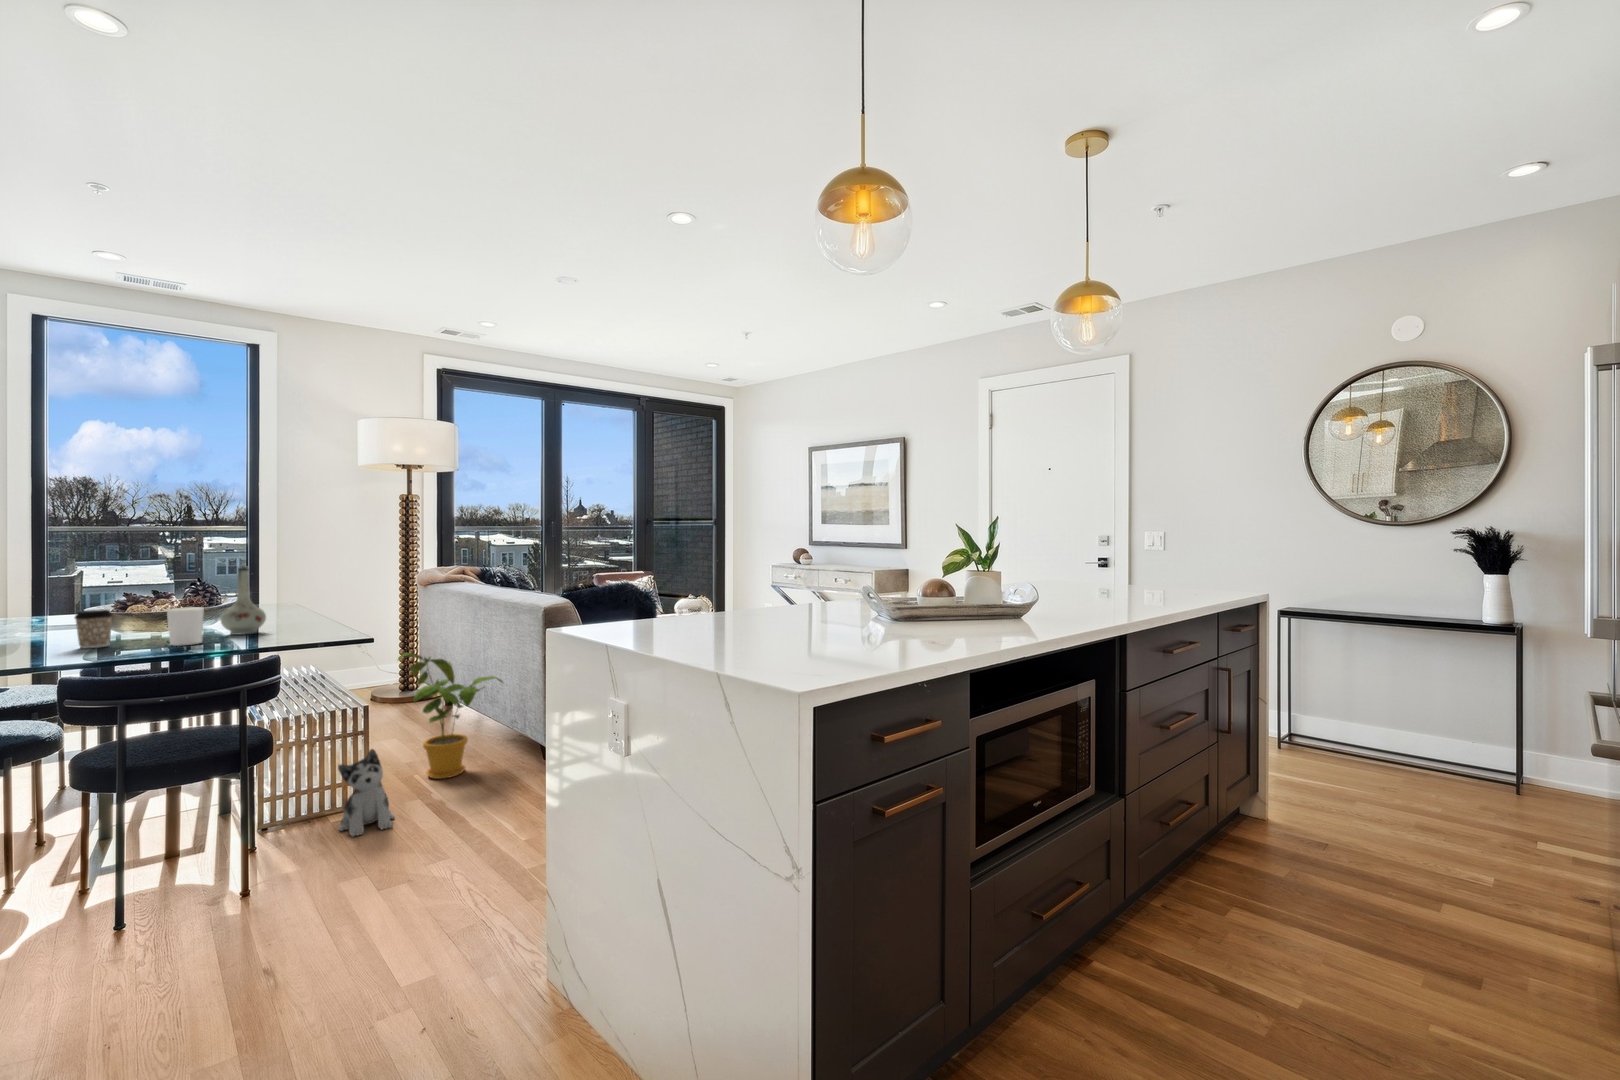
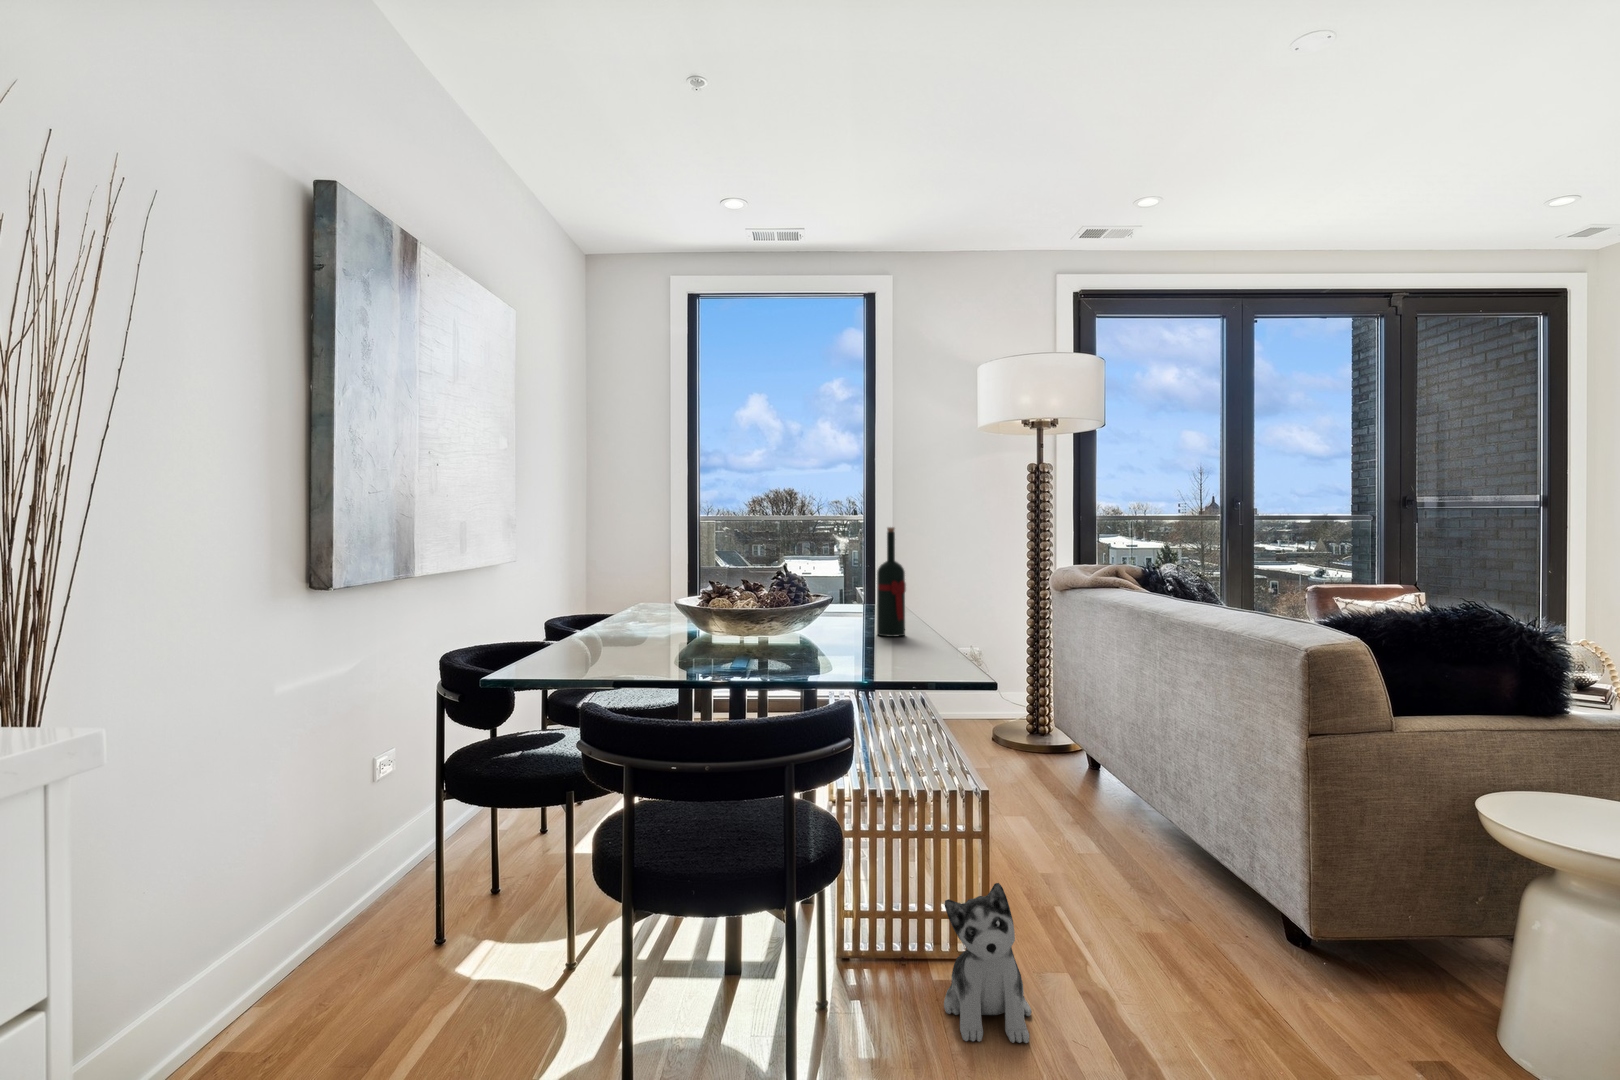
wine bottle: none [279,550,302,623] -> present [877,527,906,637]
vase: present [220,567,266,635] -> none [799,548,854,653]
candle holder: present [167,607,204,646] -> none [728,606,772,665]
coffee cup: present [74,609,113,648] -> none [640,601,680,655]
house plant: present [398,653,502,779] -> none [1034,701,1209,935]

